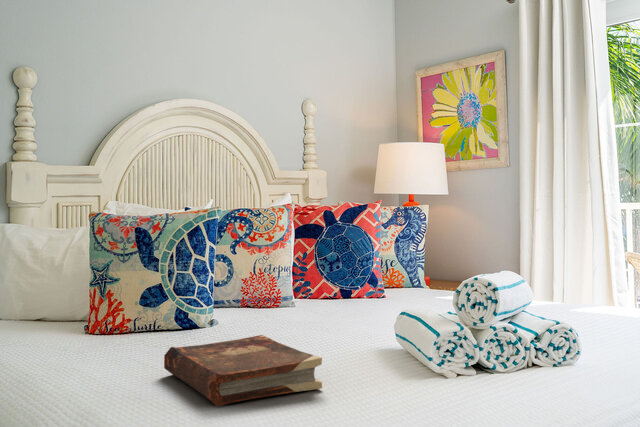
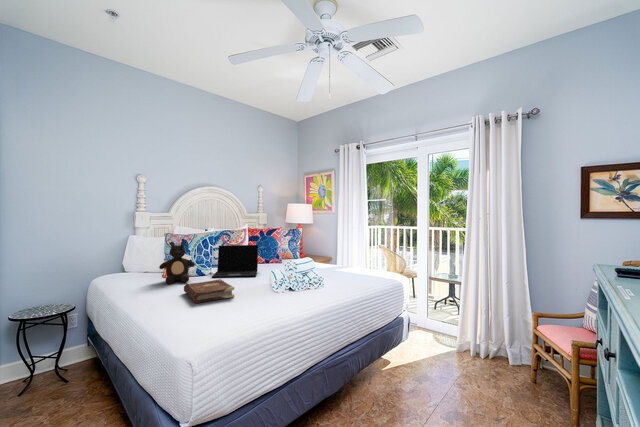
teddy bear: none [82,230,175,348] -> present [159,241,195,284]
laptop: none [221,244,343,334] -> present [212,245,258,278]

